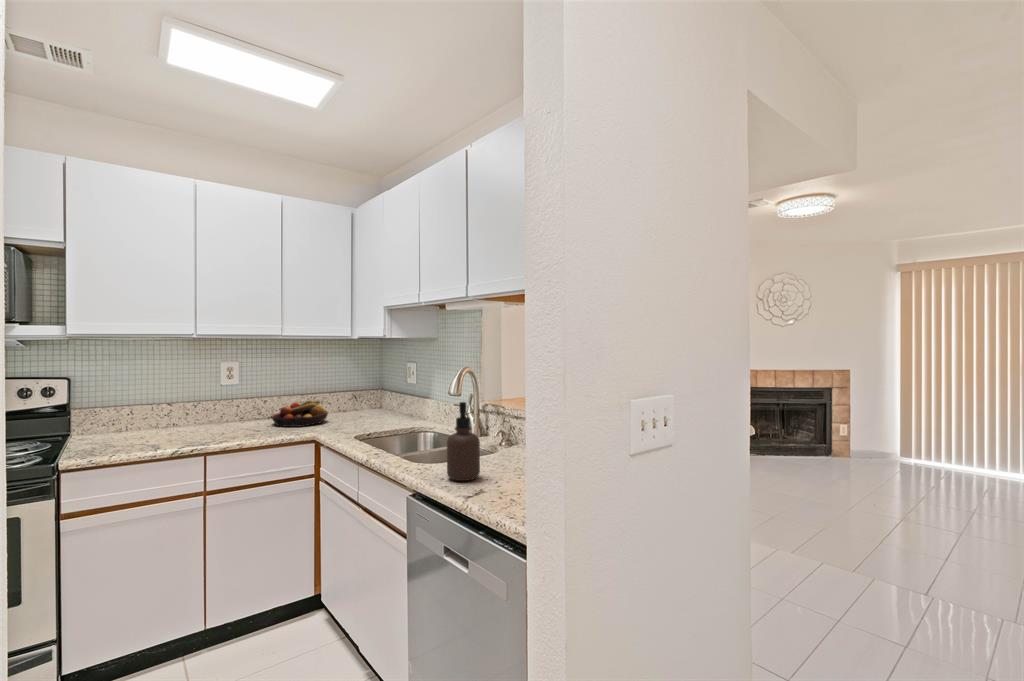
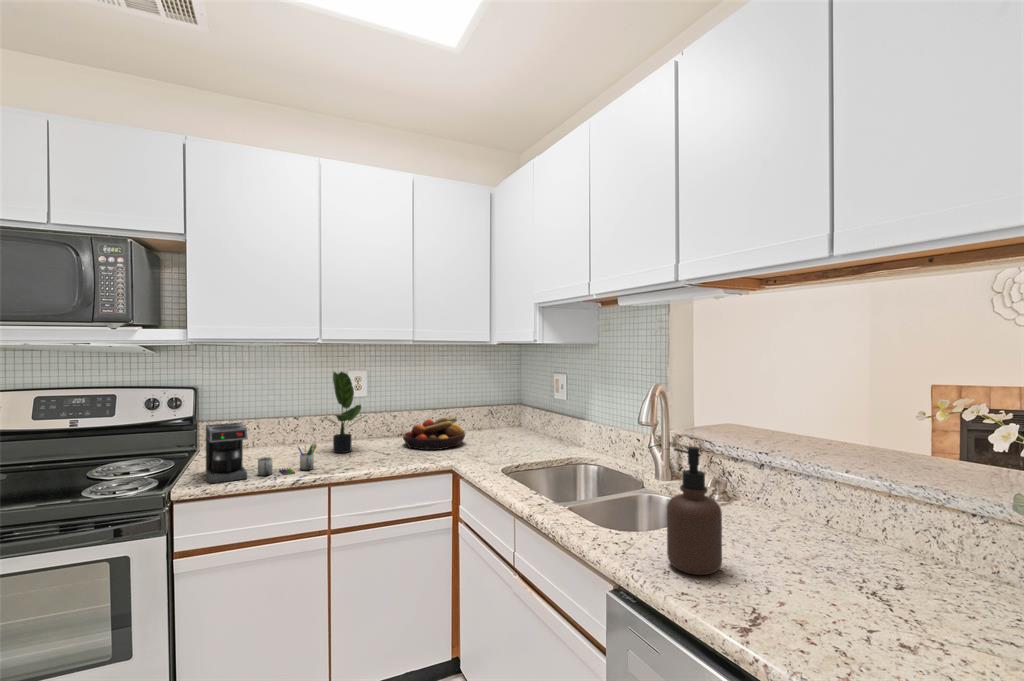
potted plant: none [195,362,240,432] -> present [327,371,364,453]
coffee maker: none [87,406,193,456] -> present [206,423,317,483]

